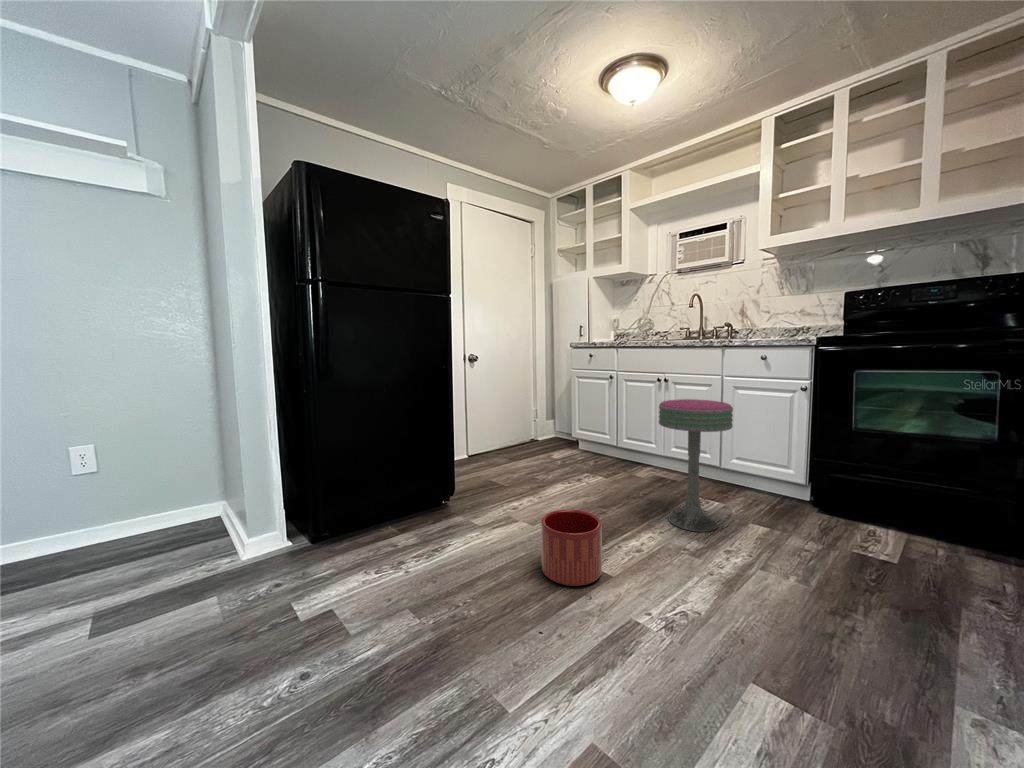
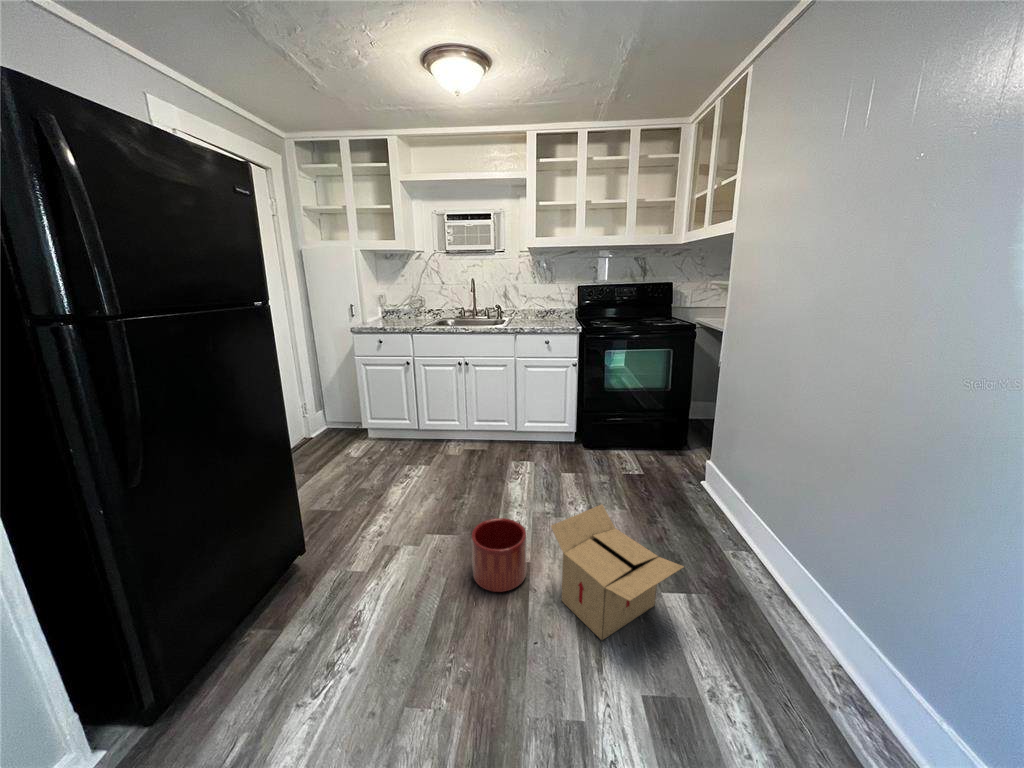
bar stool: present [659,399,733,532] -> none [504,388,559,496]
cardboard box: none [605,519,741,689] -> present [551,504,684,641]

